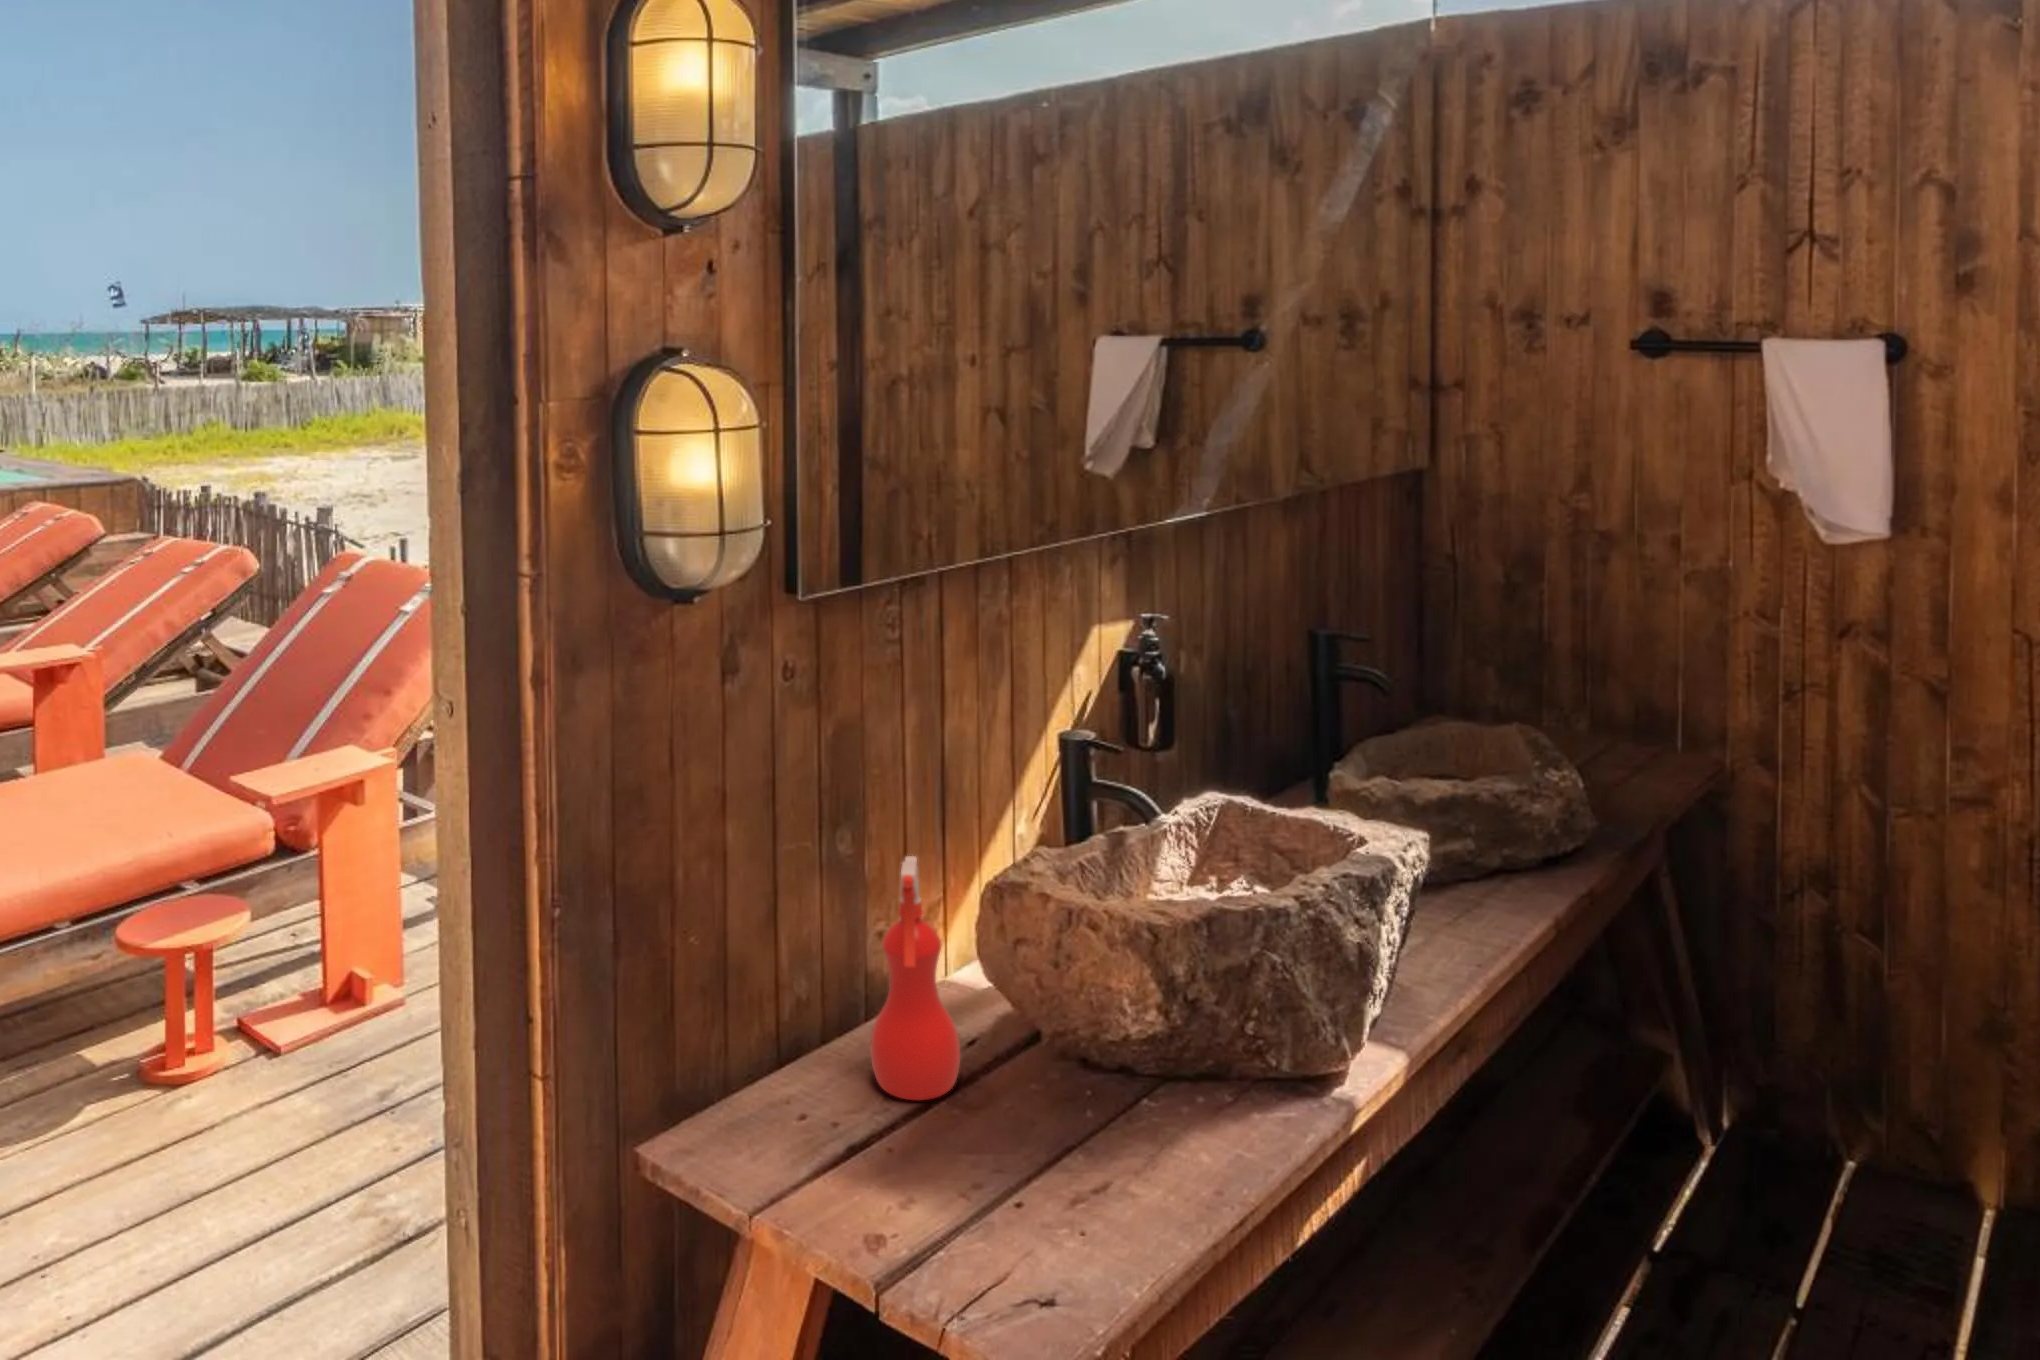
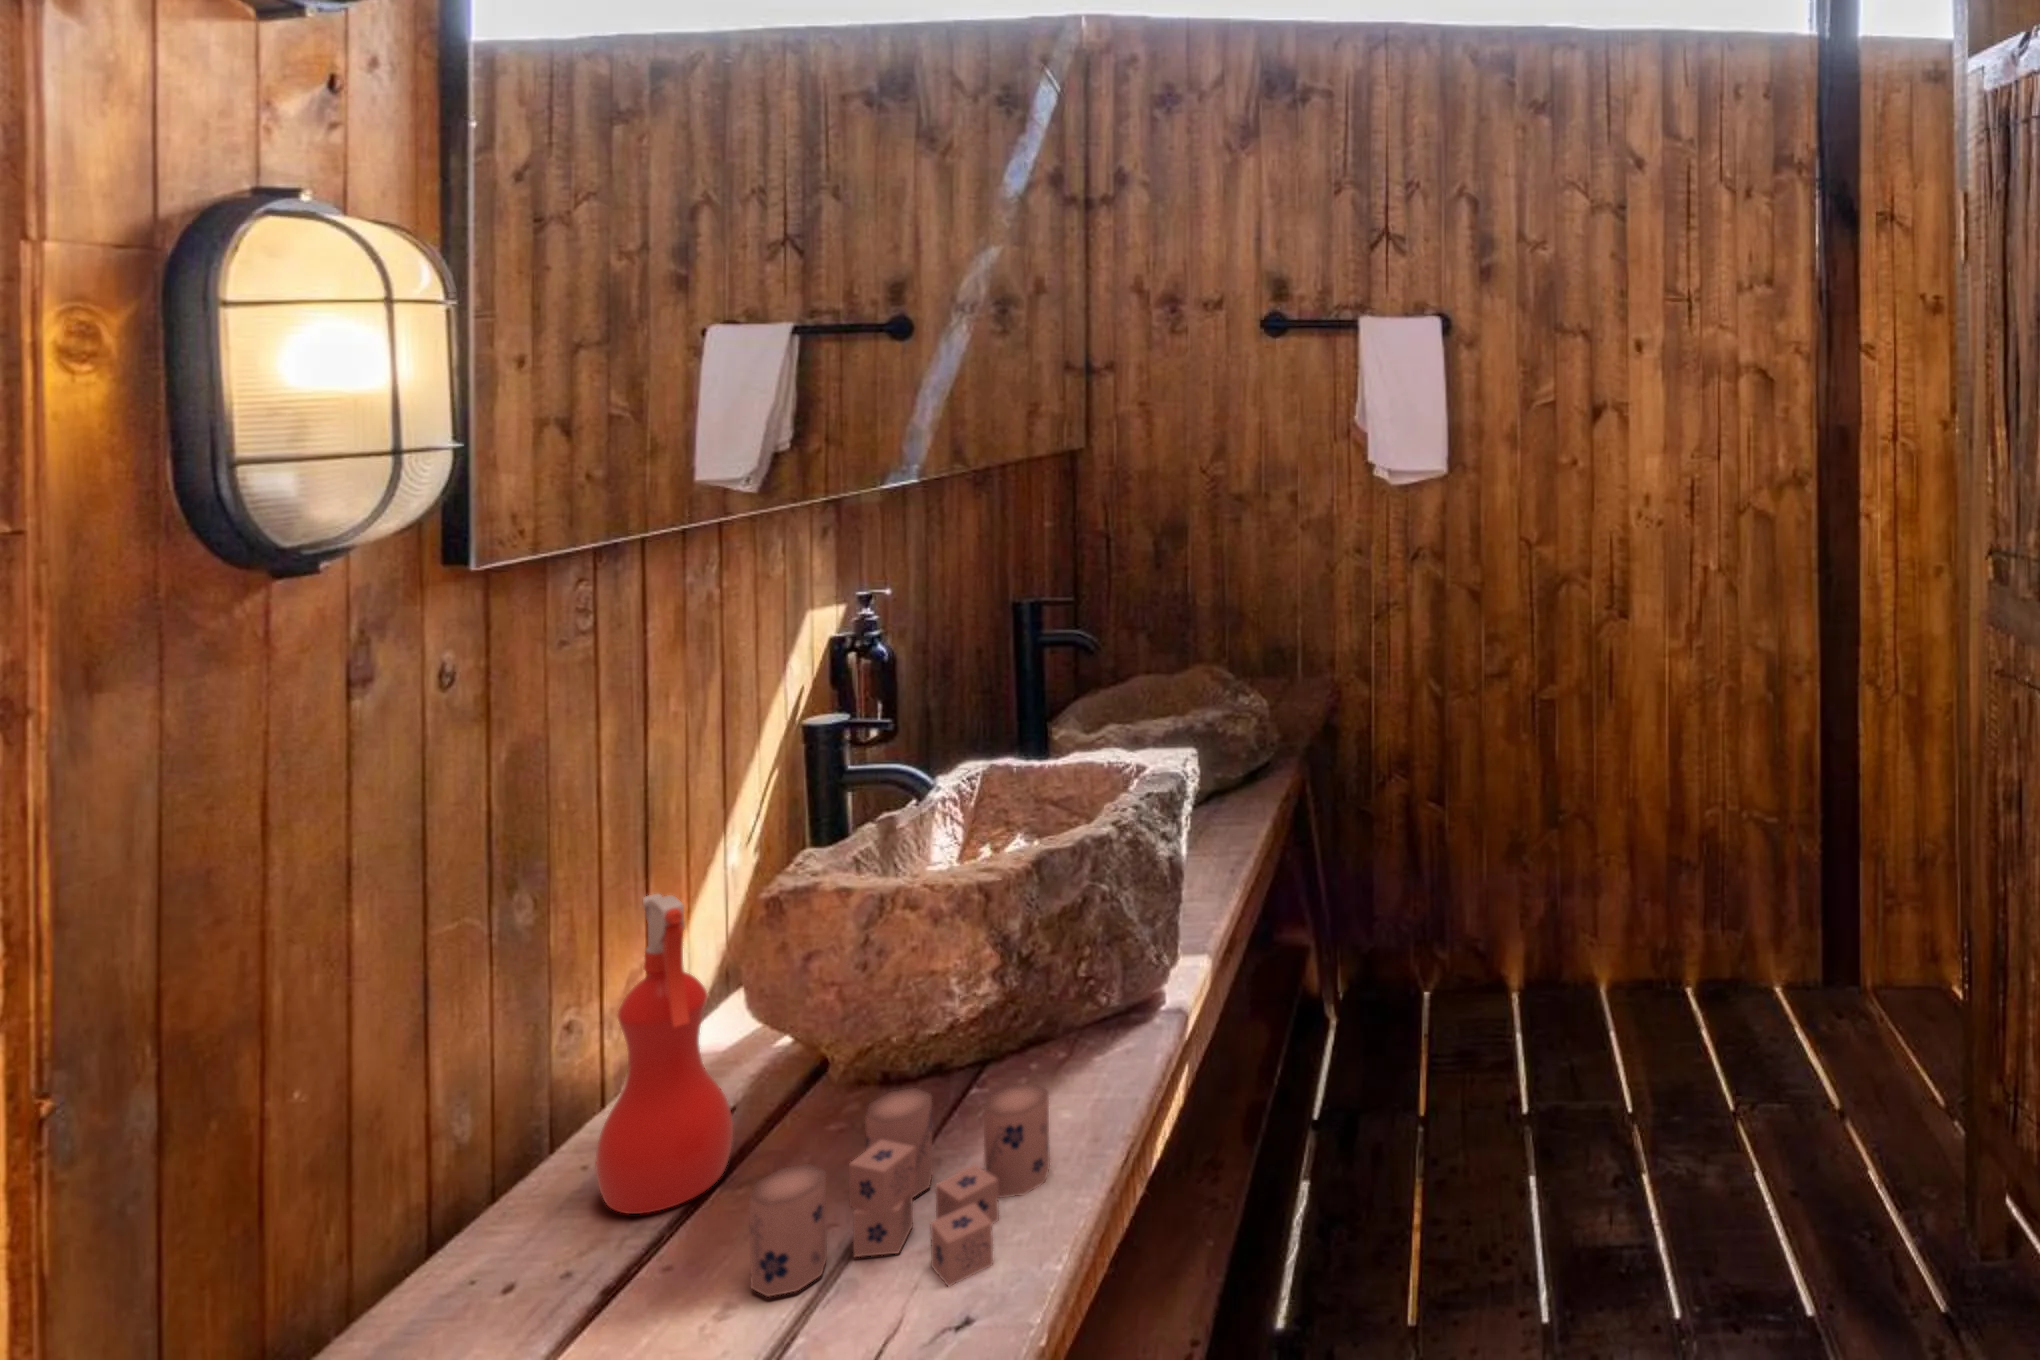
candle: none [927,1079,1173,1271] -> present [749,1083,1050,1296]

